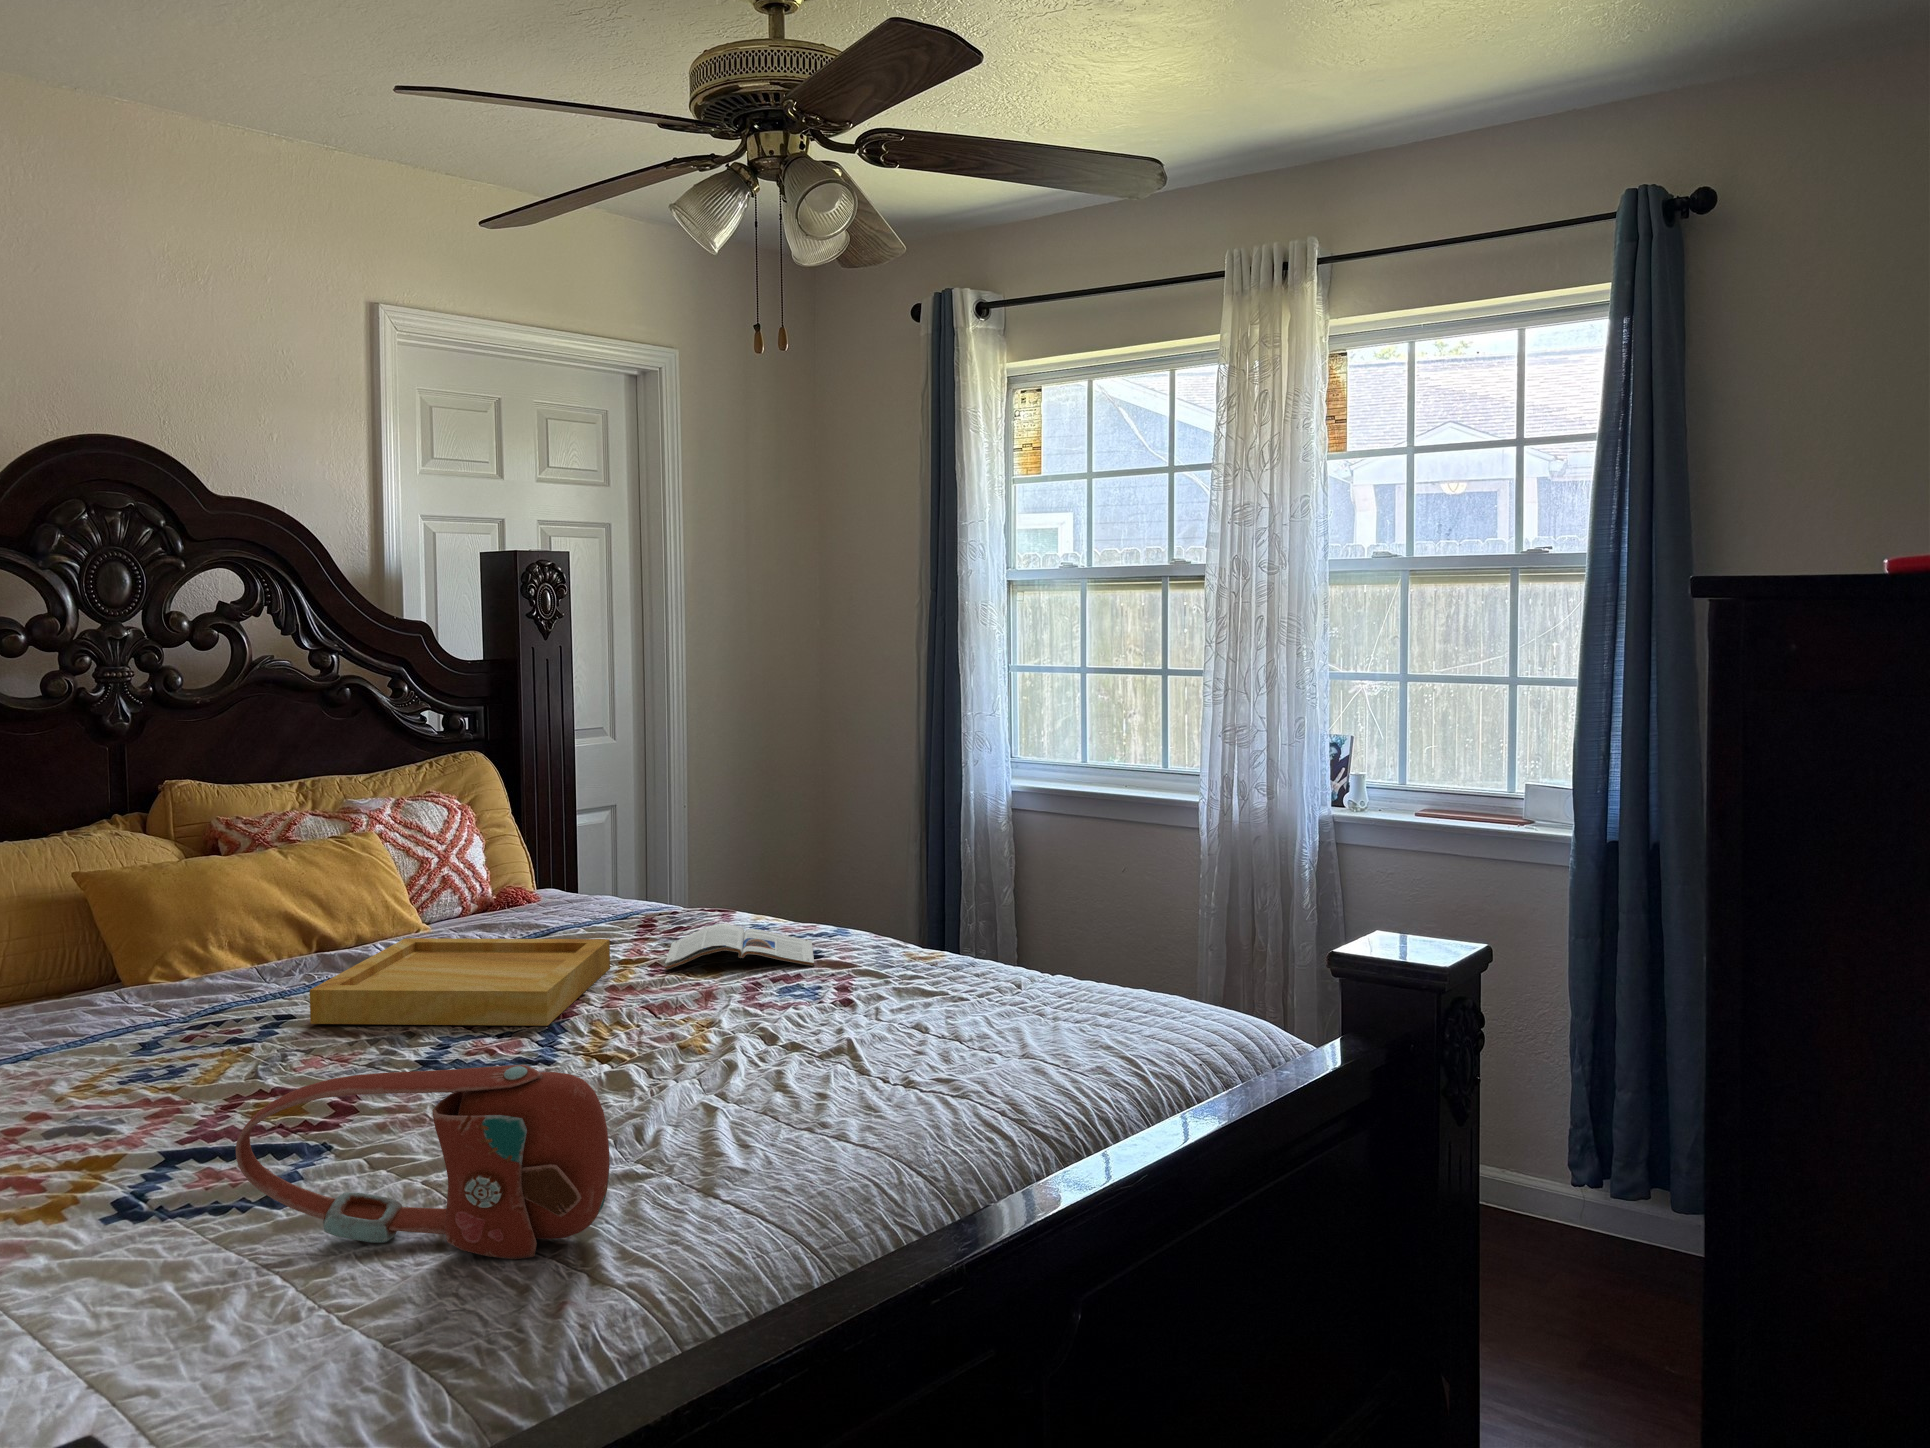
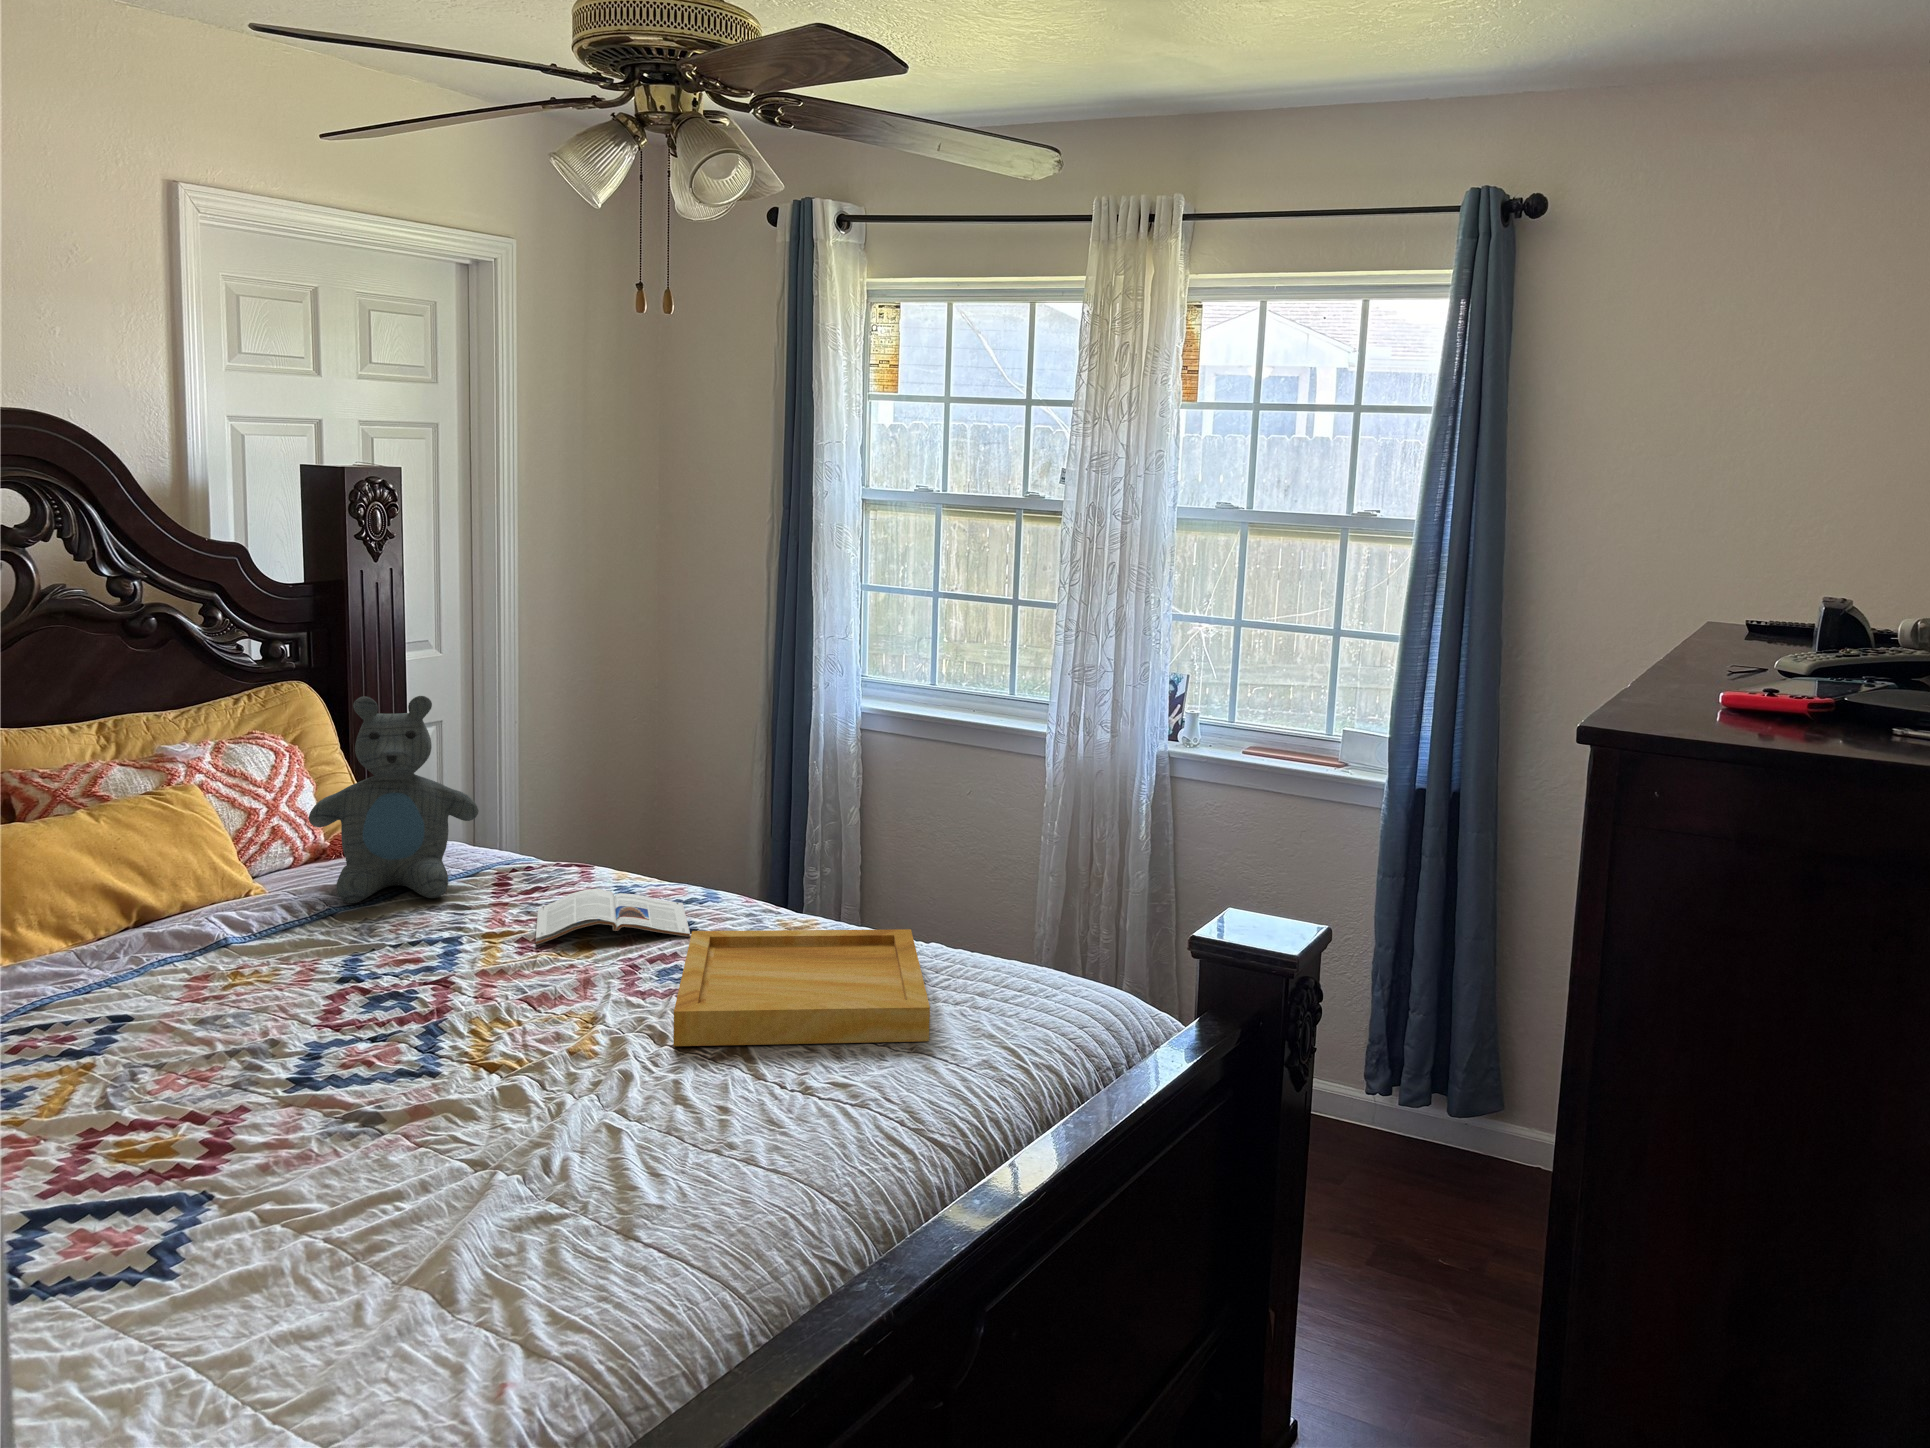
teddy bear: none [468,743,622,939] -> present [309,696,479,903]
tray: present [310,938,610,1026] -> present [674,929,930,1046]
handbag: present [235,1065,610,1259] -> none [129,1144,538,1336]

